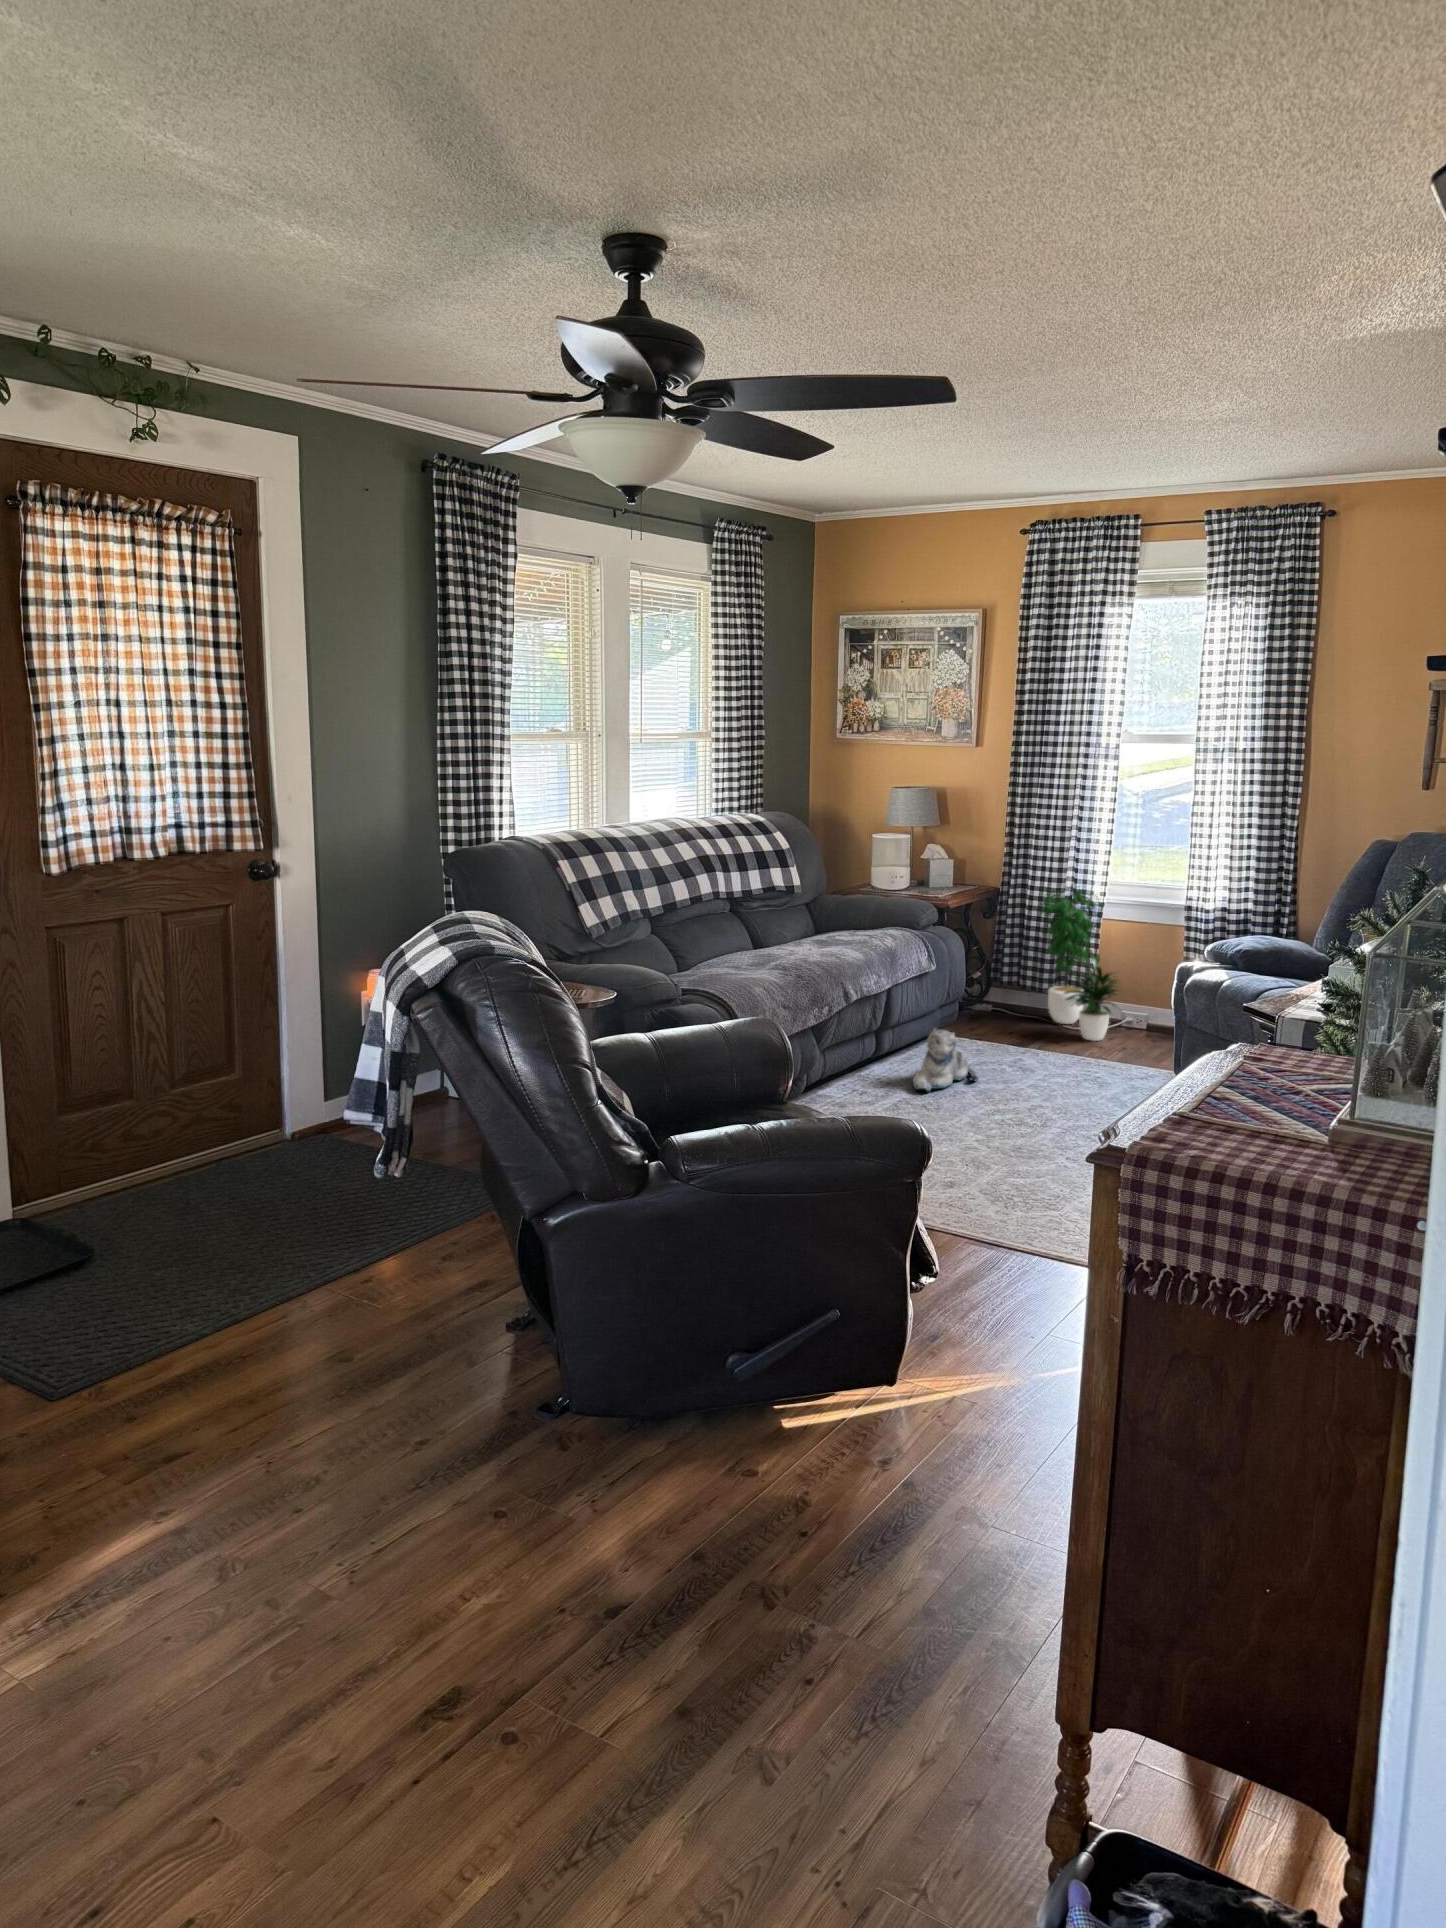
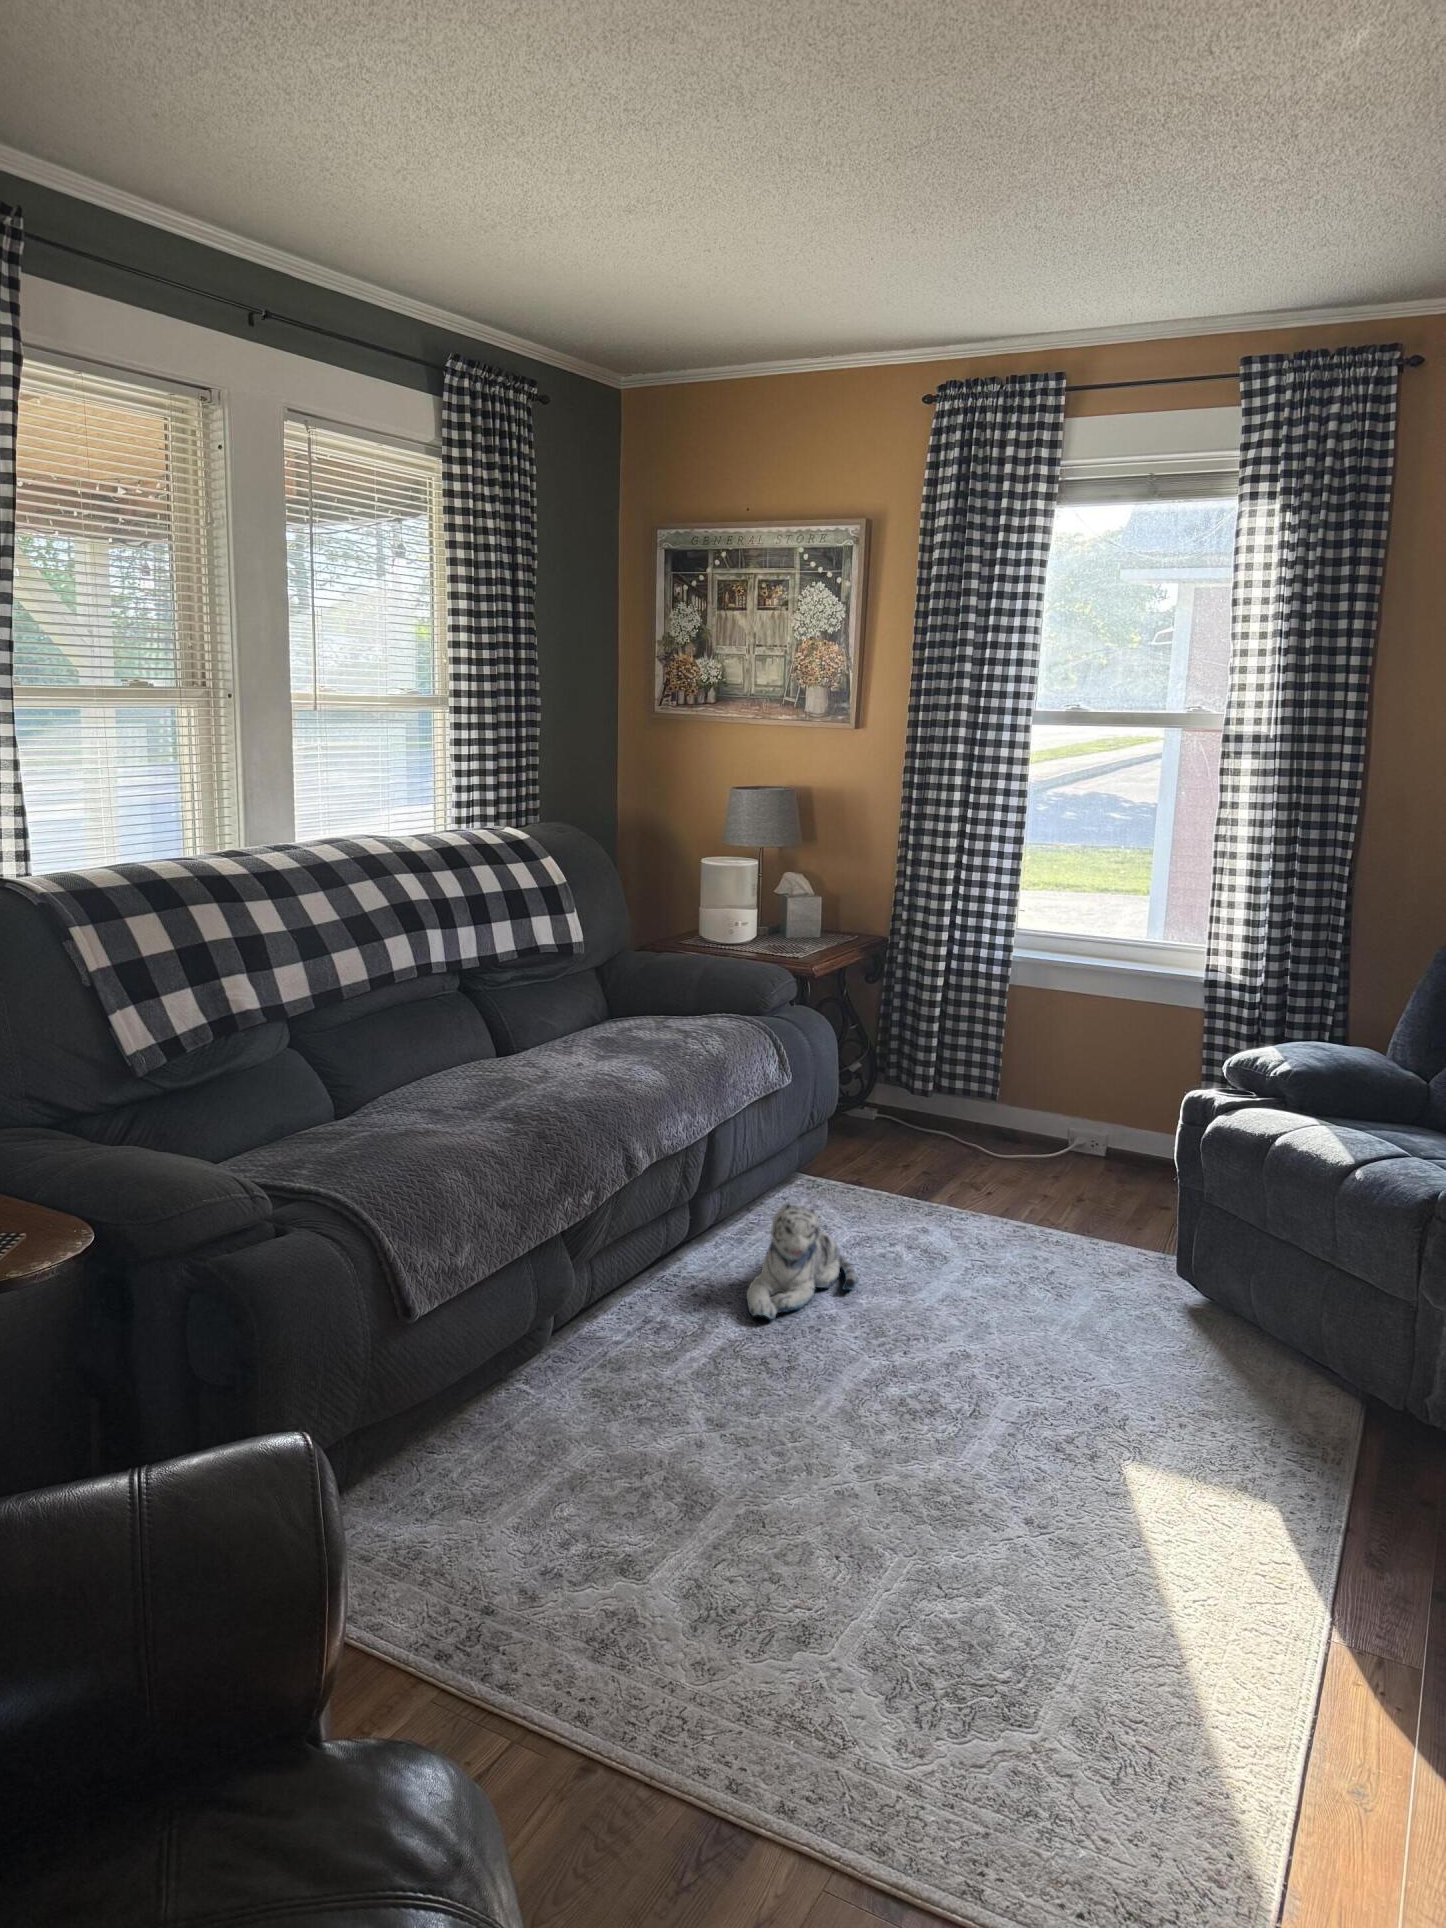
potted plant: present [1039,885,1122,1041] -> none [946,926,1088,1187]

